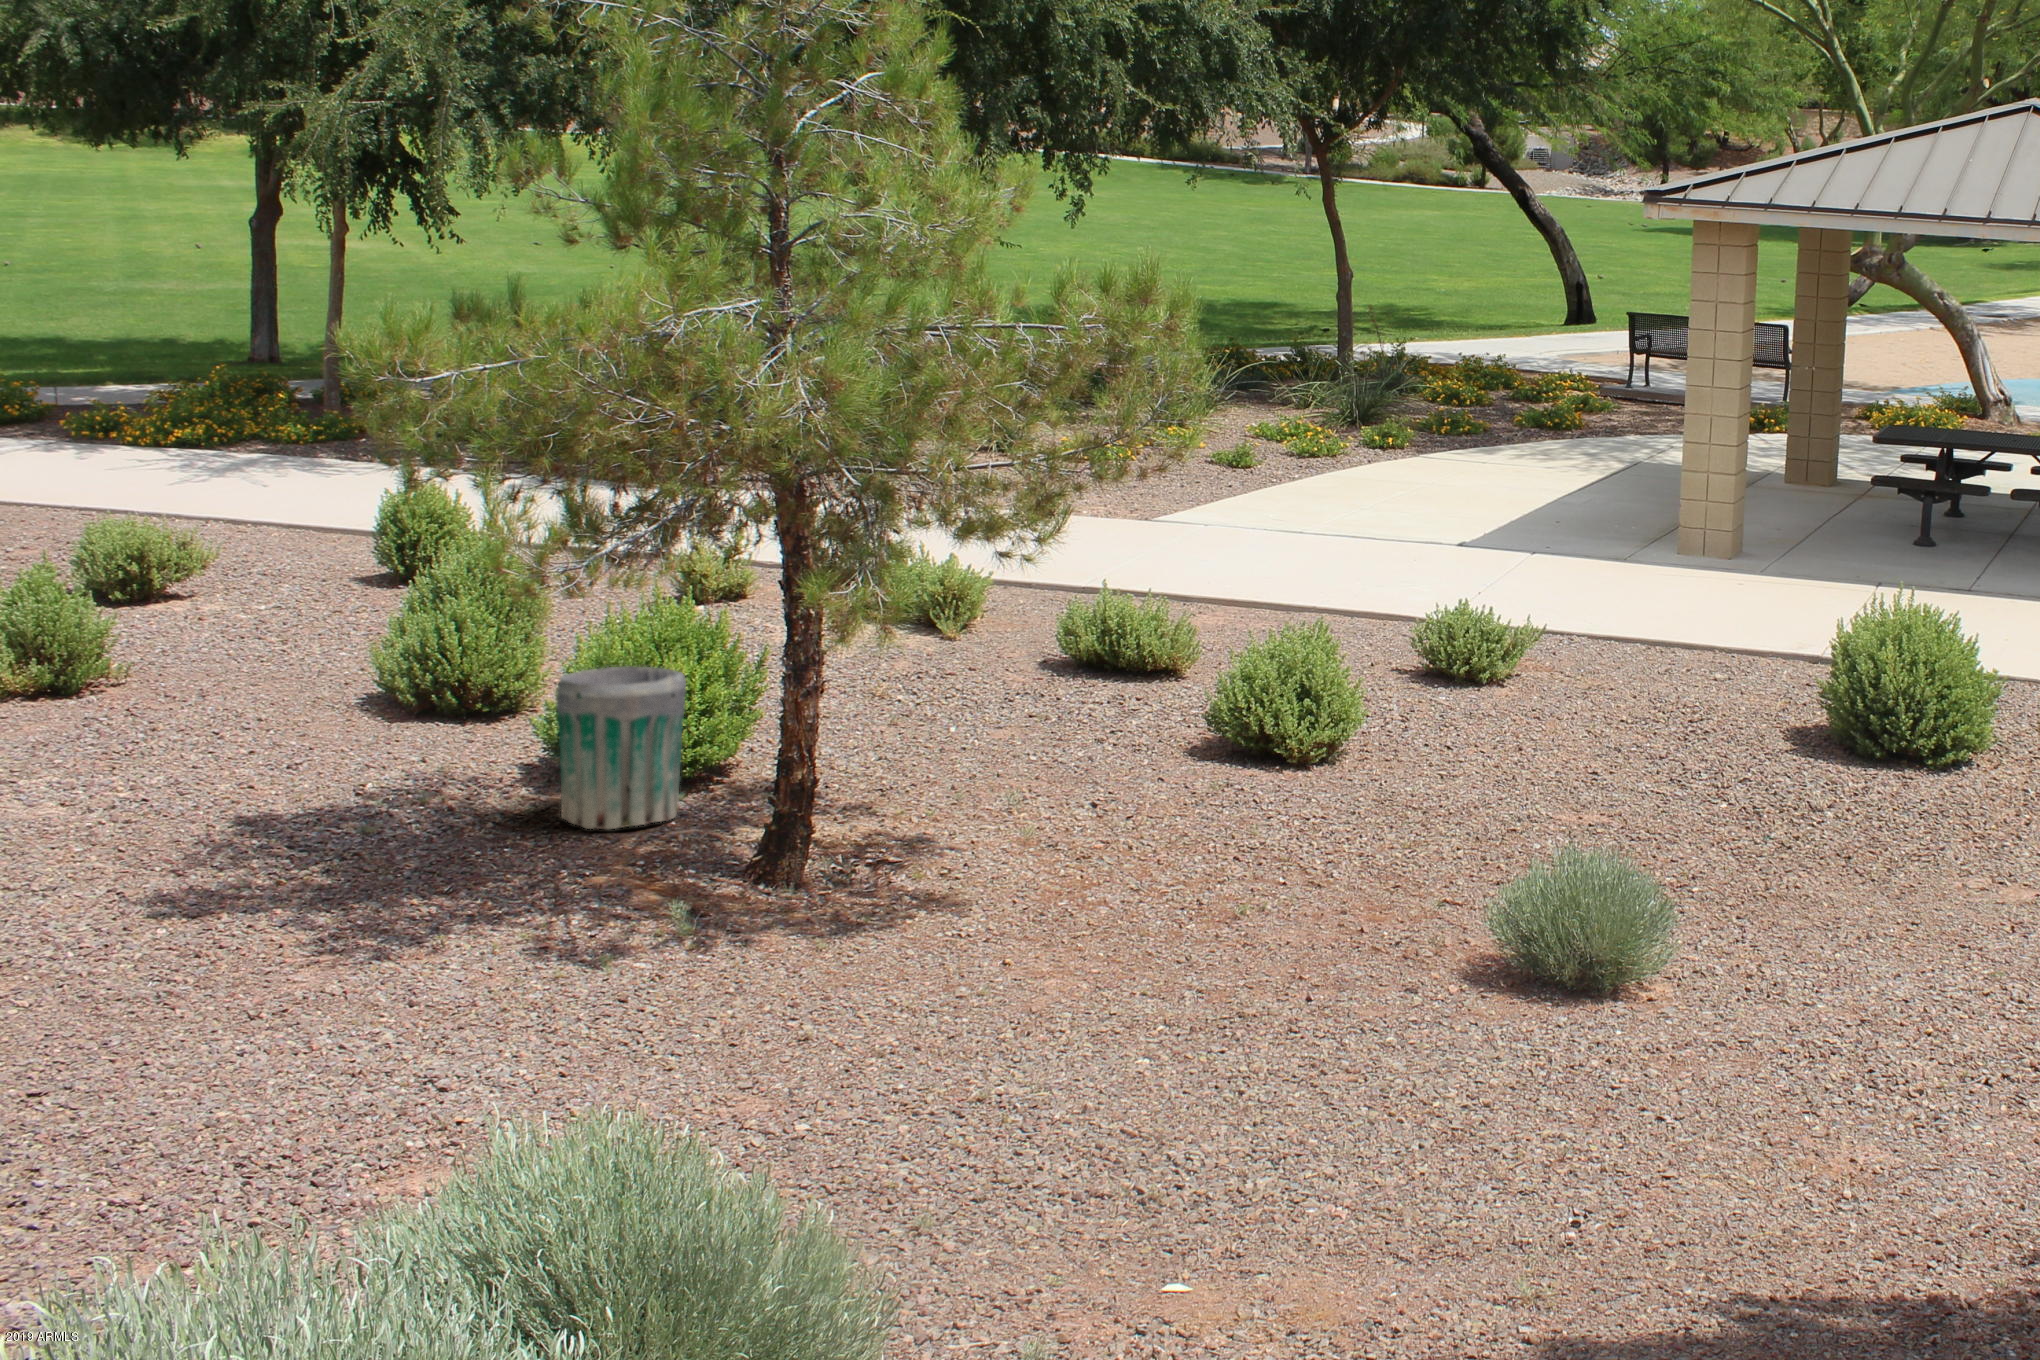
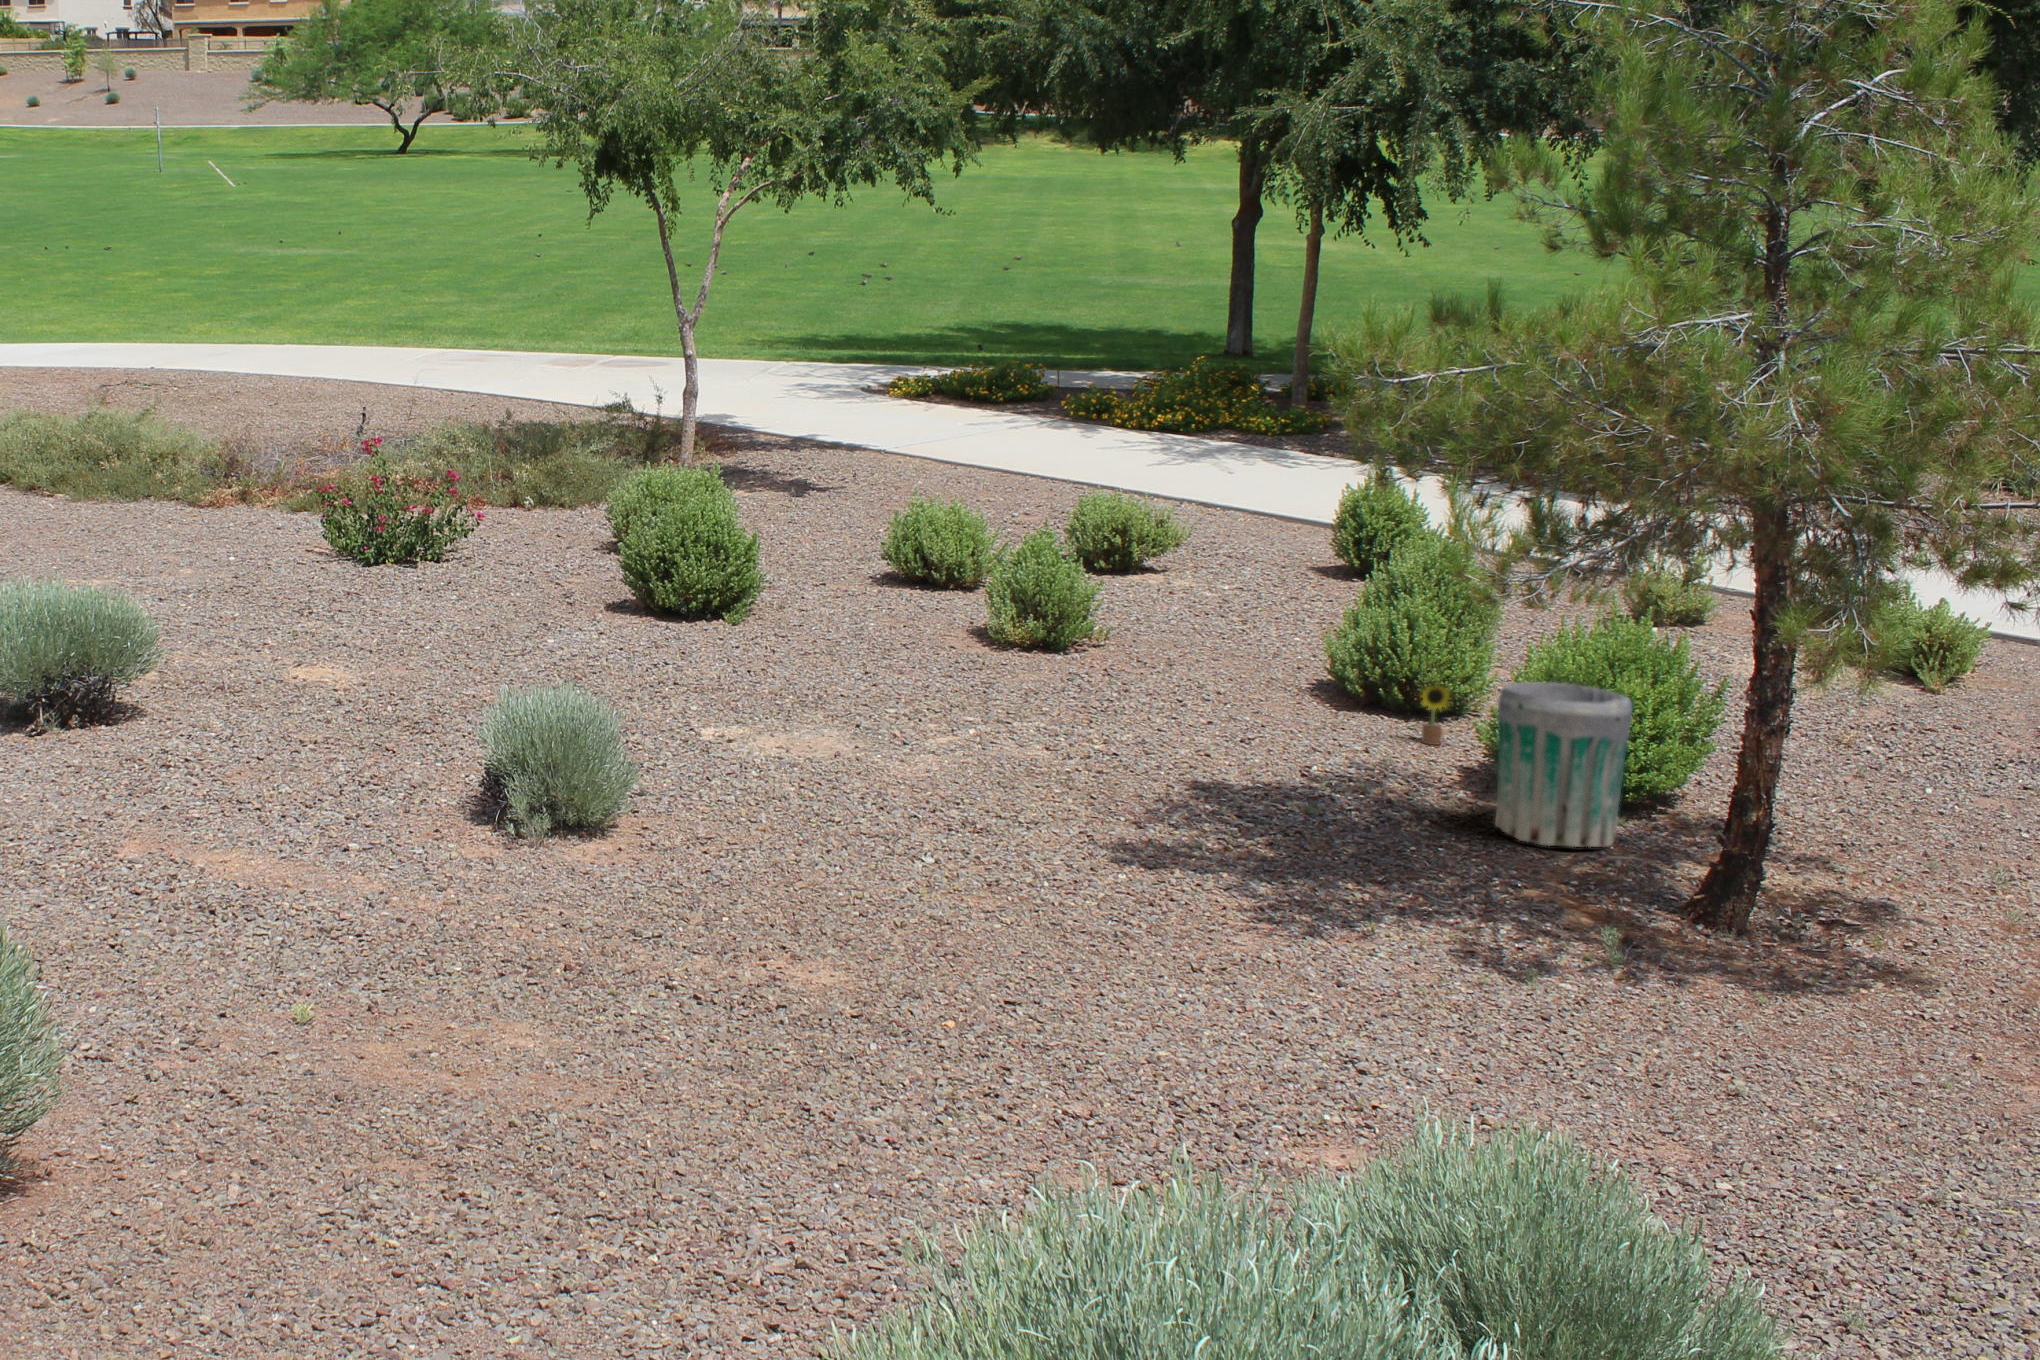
decorative plant: none [477,682,513,746] -> present [1421,684,1451,745]

